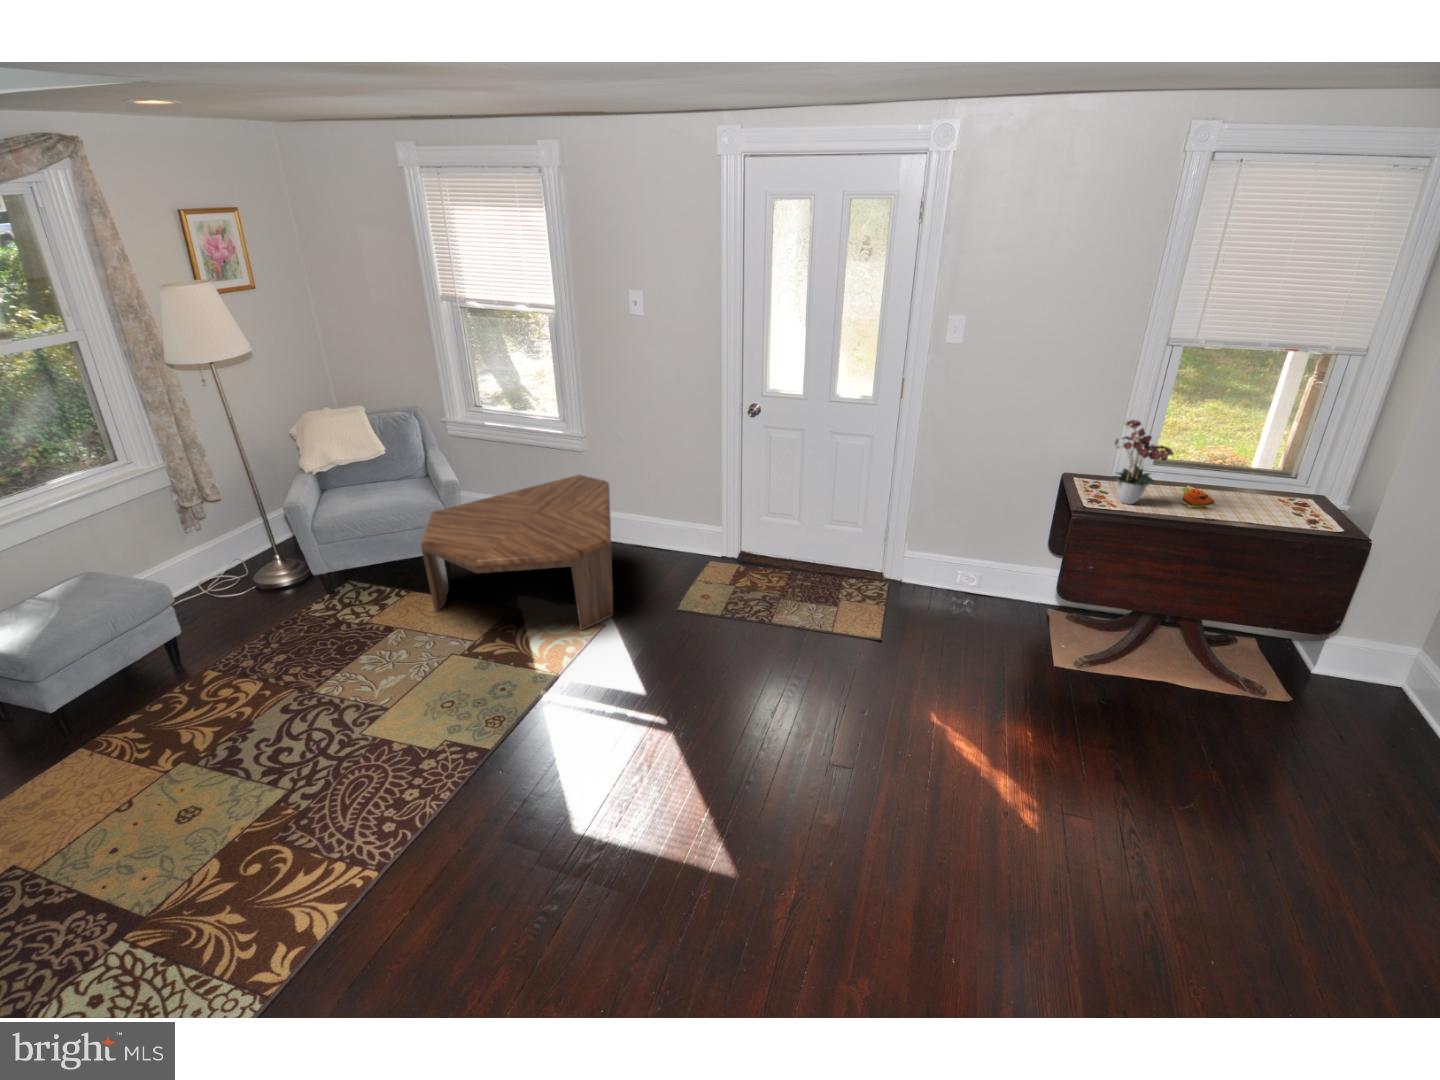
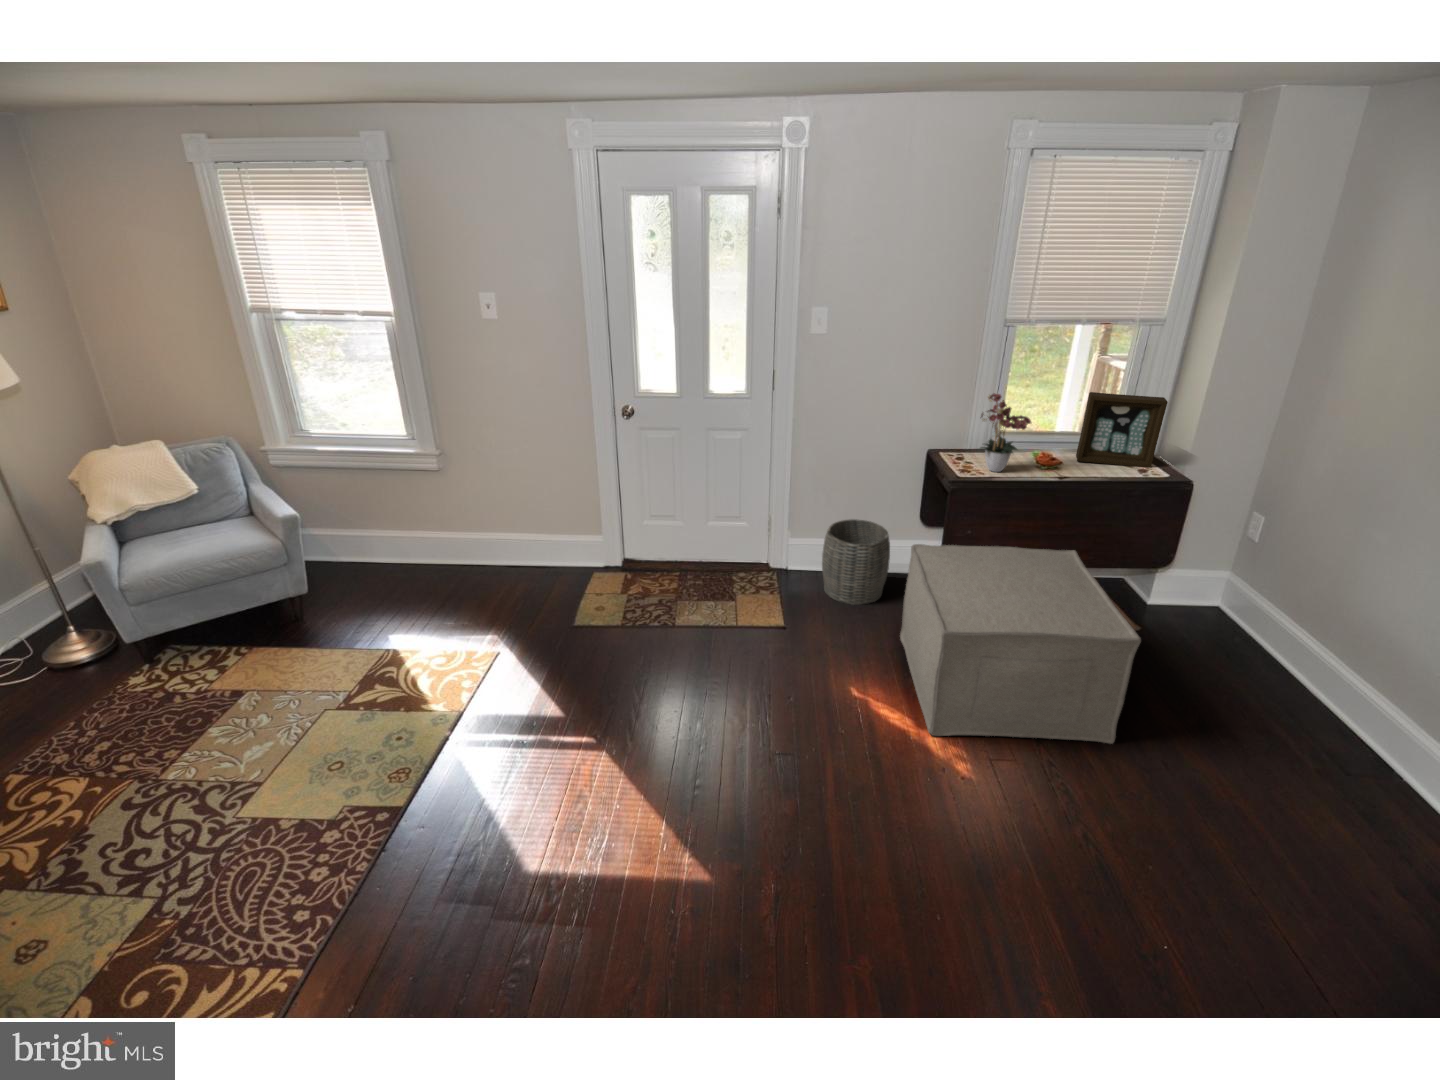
picture frame: none [1228,426,1347,517] -> present [1076,392,1168,468]
coffee table: present [421,475,613,630] -> none [267,493,502,666]
woven basket: none [932,539,1006,627] -> present [822,519,890,605]
ottoman: none [1001,571,1265,815] -> present [900,544,1141,744]

